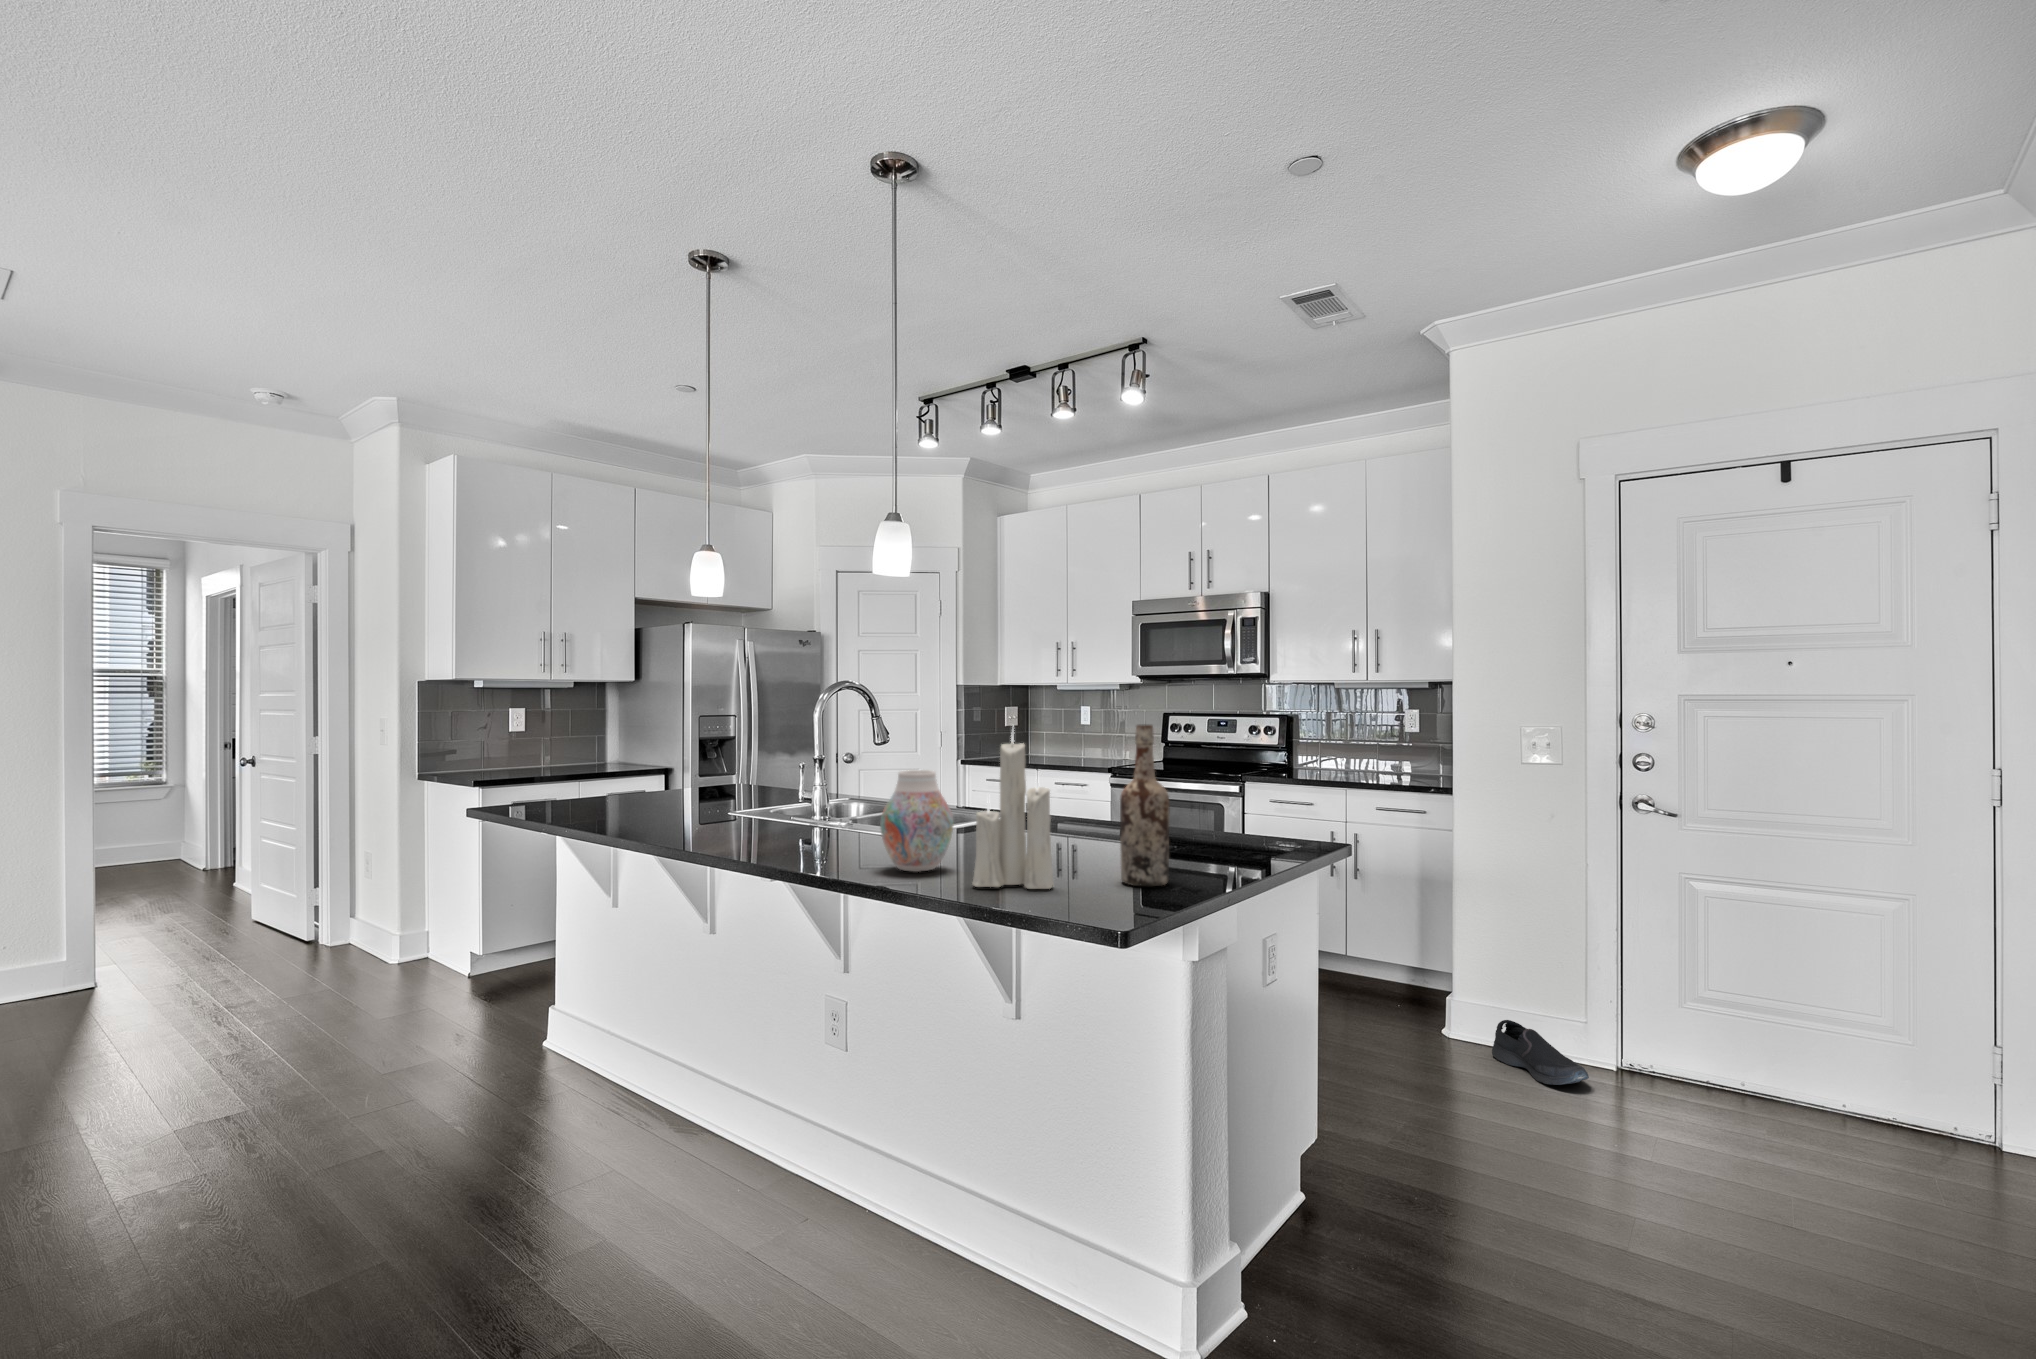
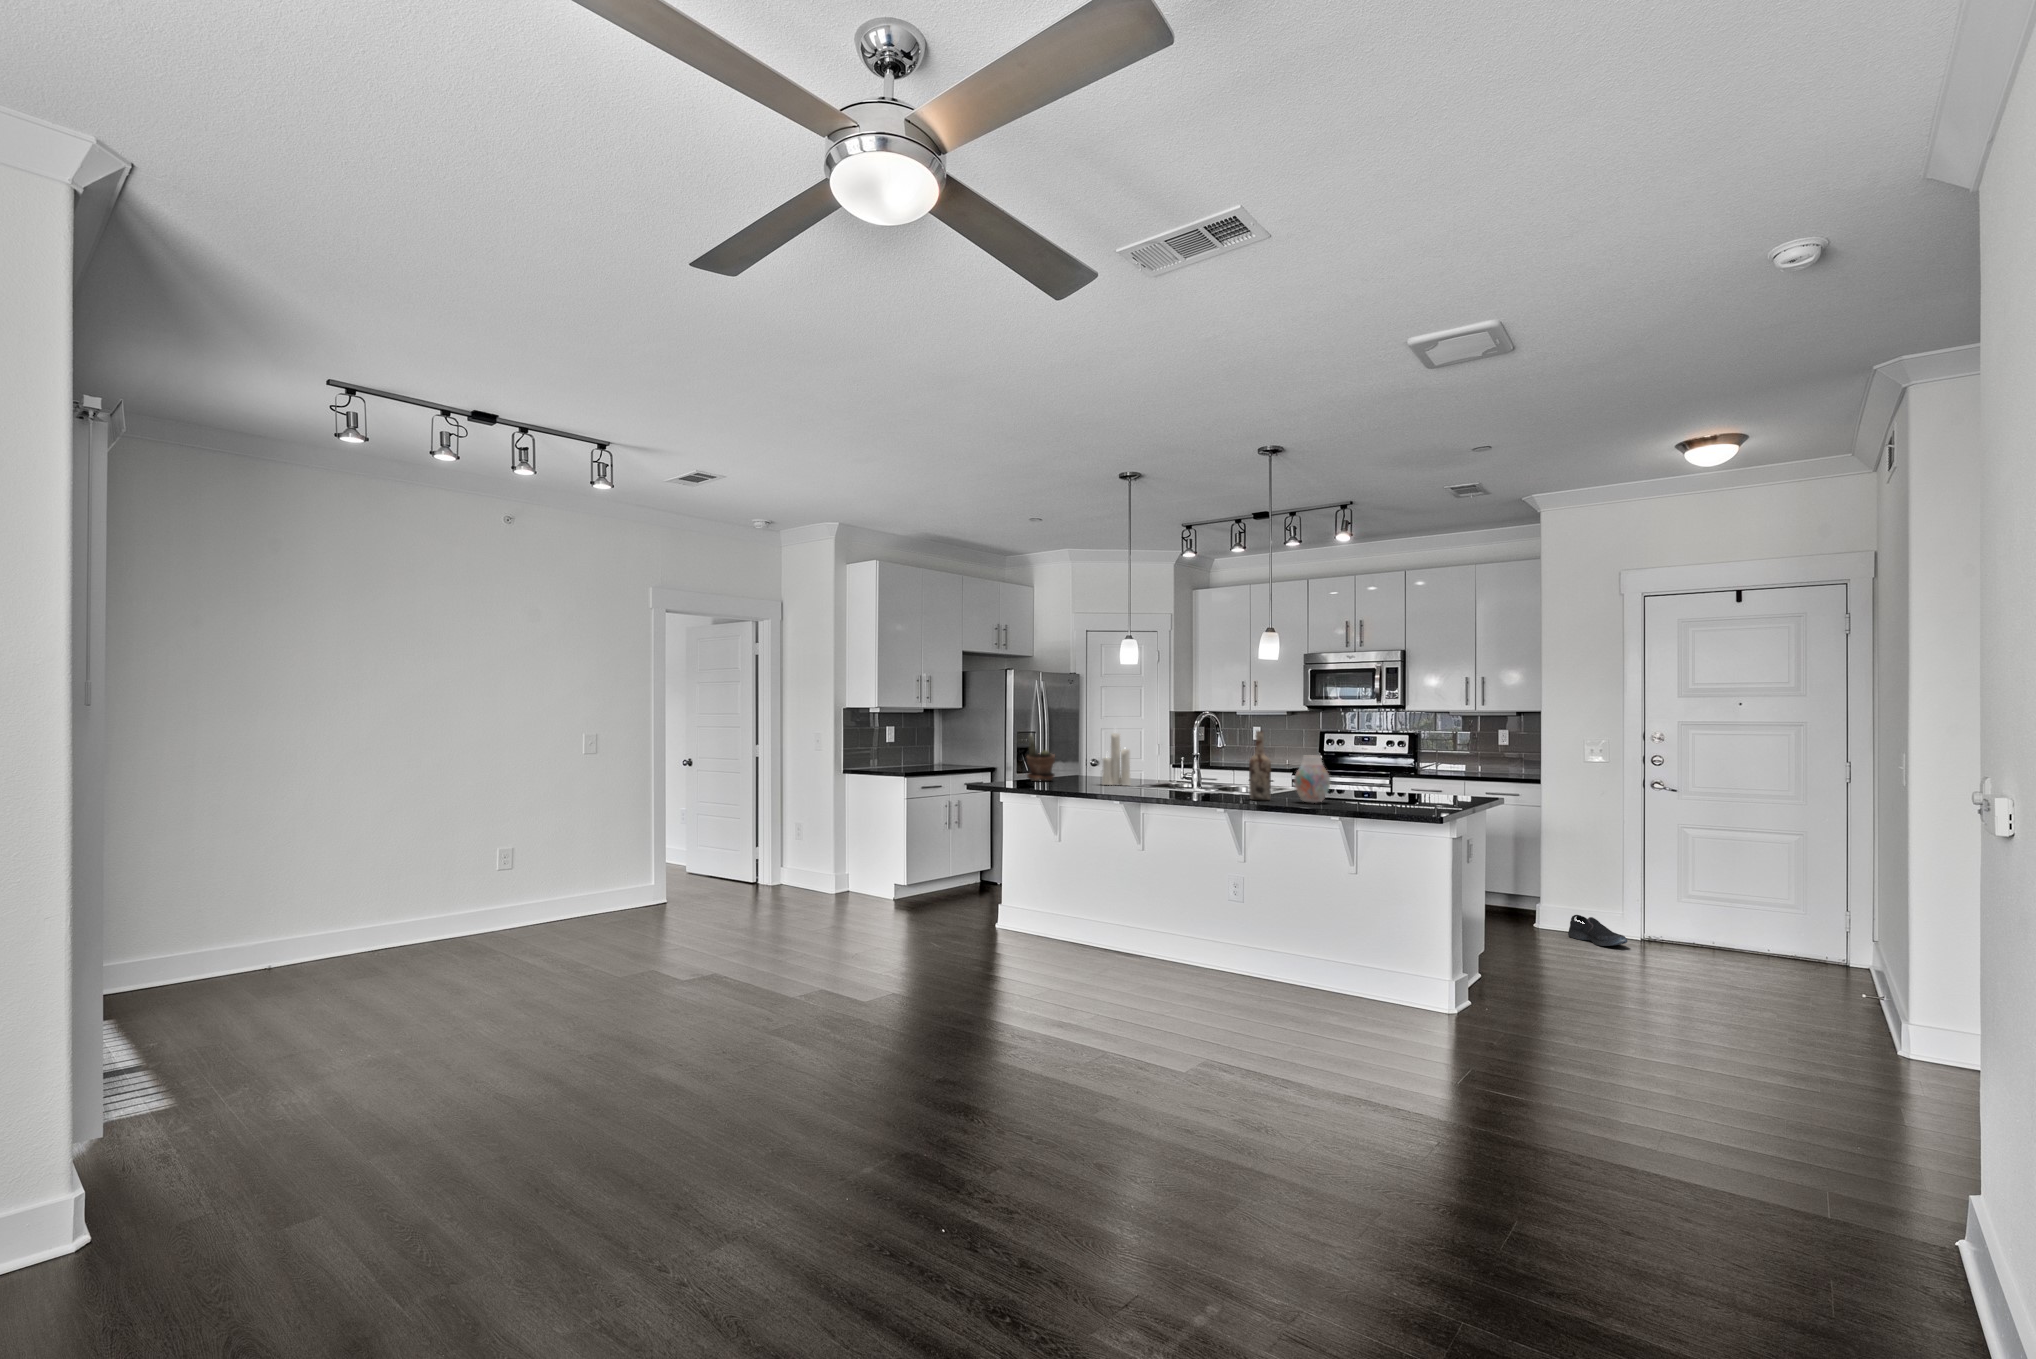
potted plant: none [550,724,606,806] -> present [1027,735,1055,781]
wine bottle: present [1120,725,1170,886] -> present [1249,731,1271,800]
candle: present [973,730,1054,889] -> present [1102,733,1131,785]

